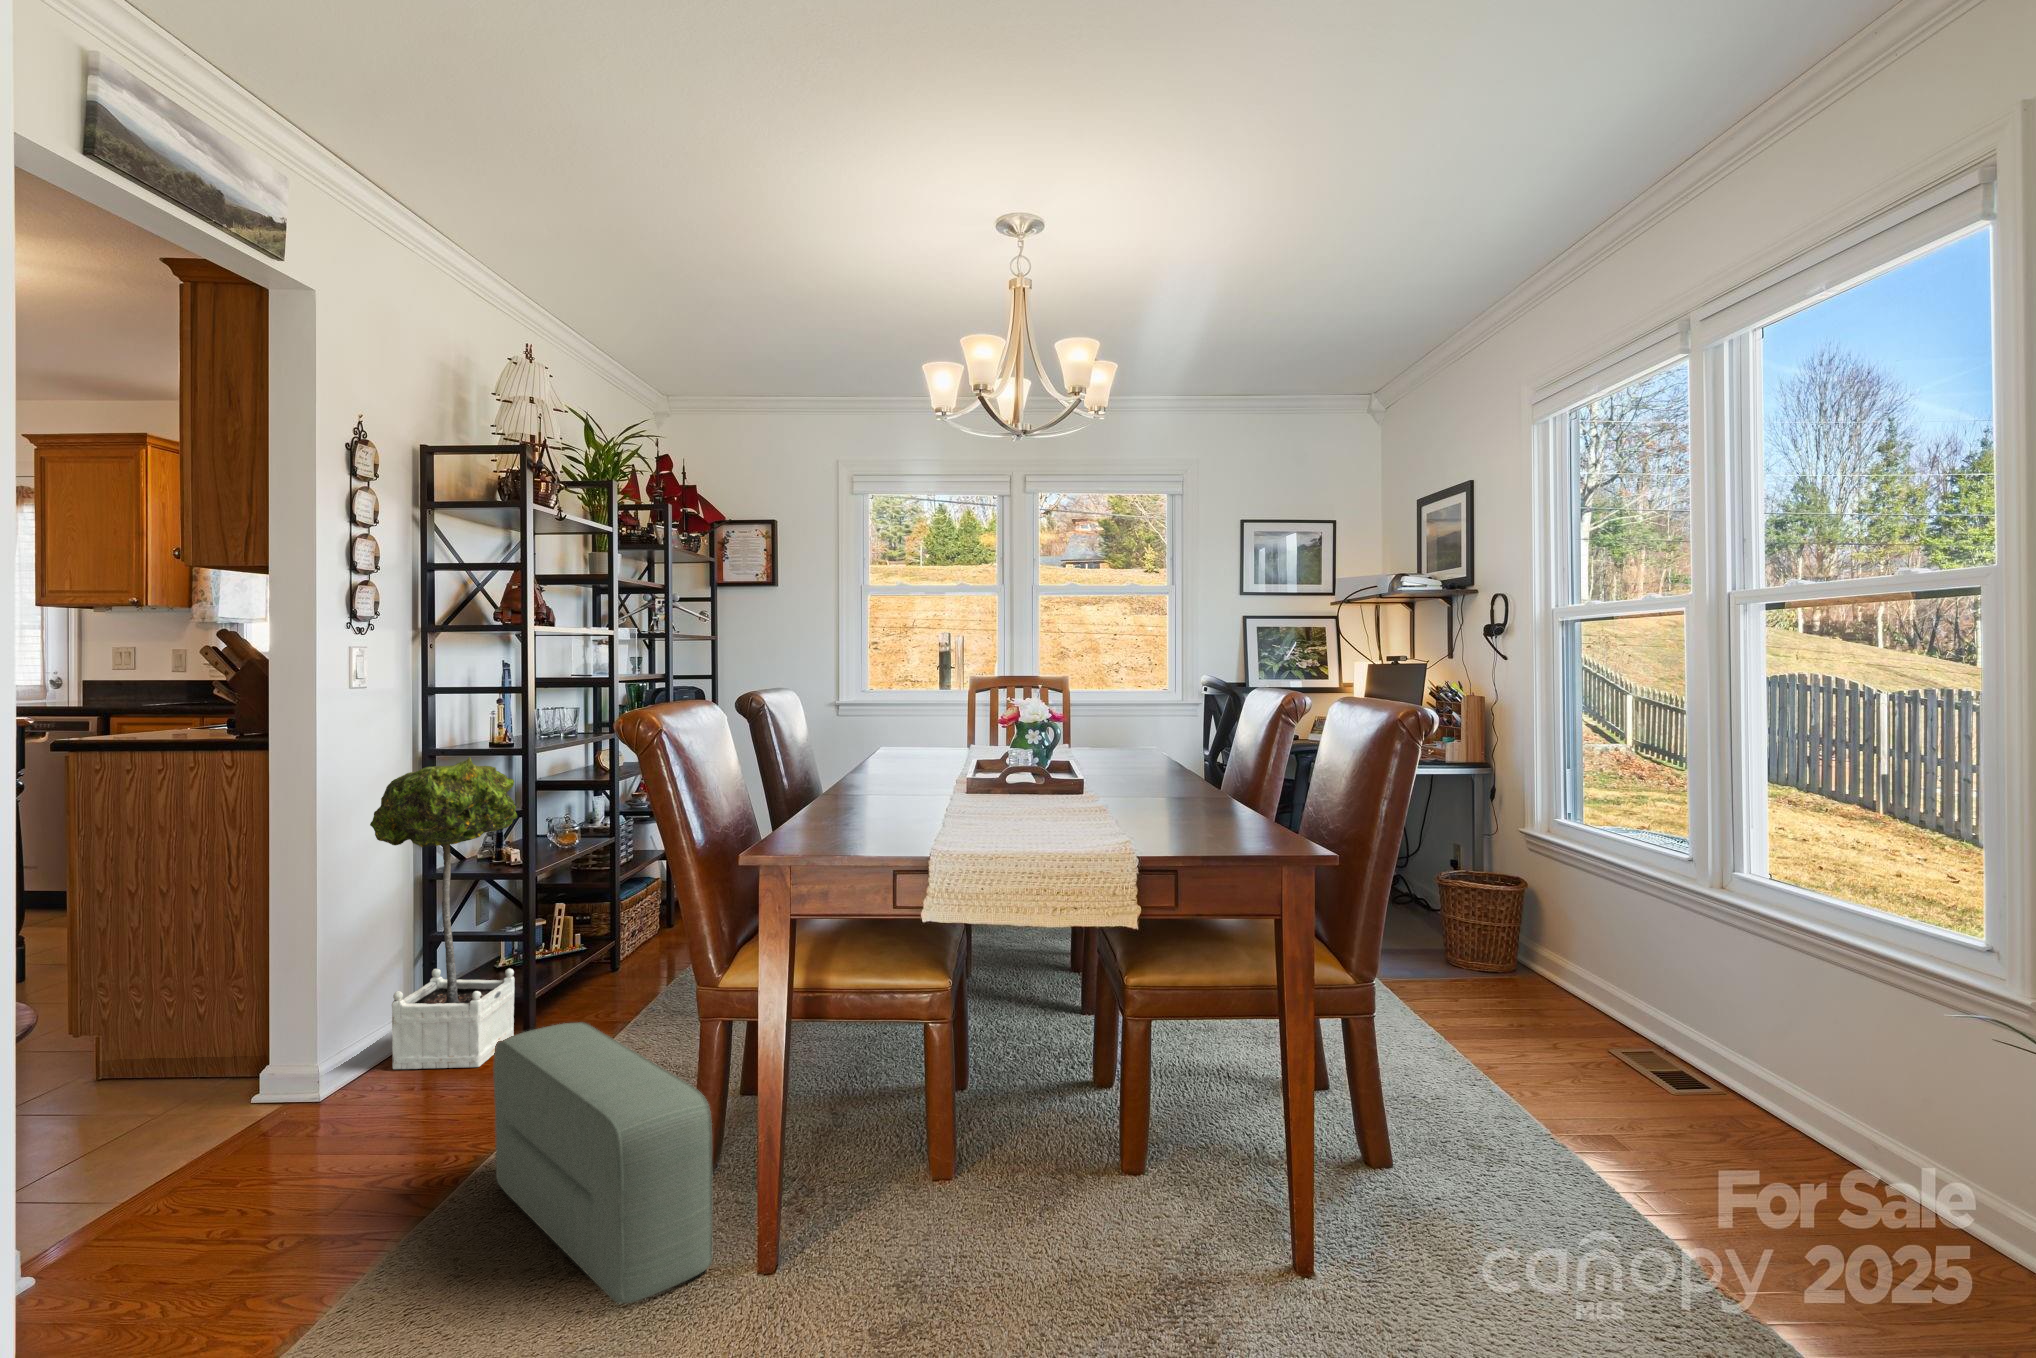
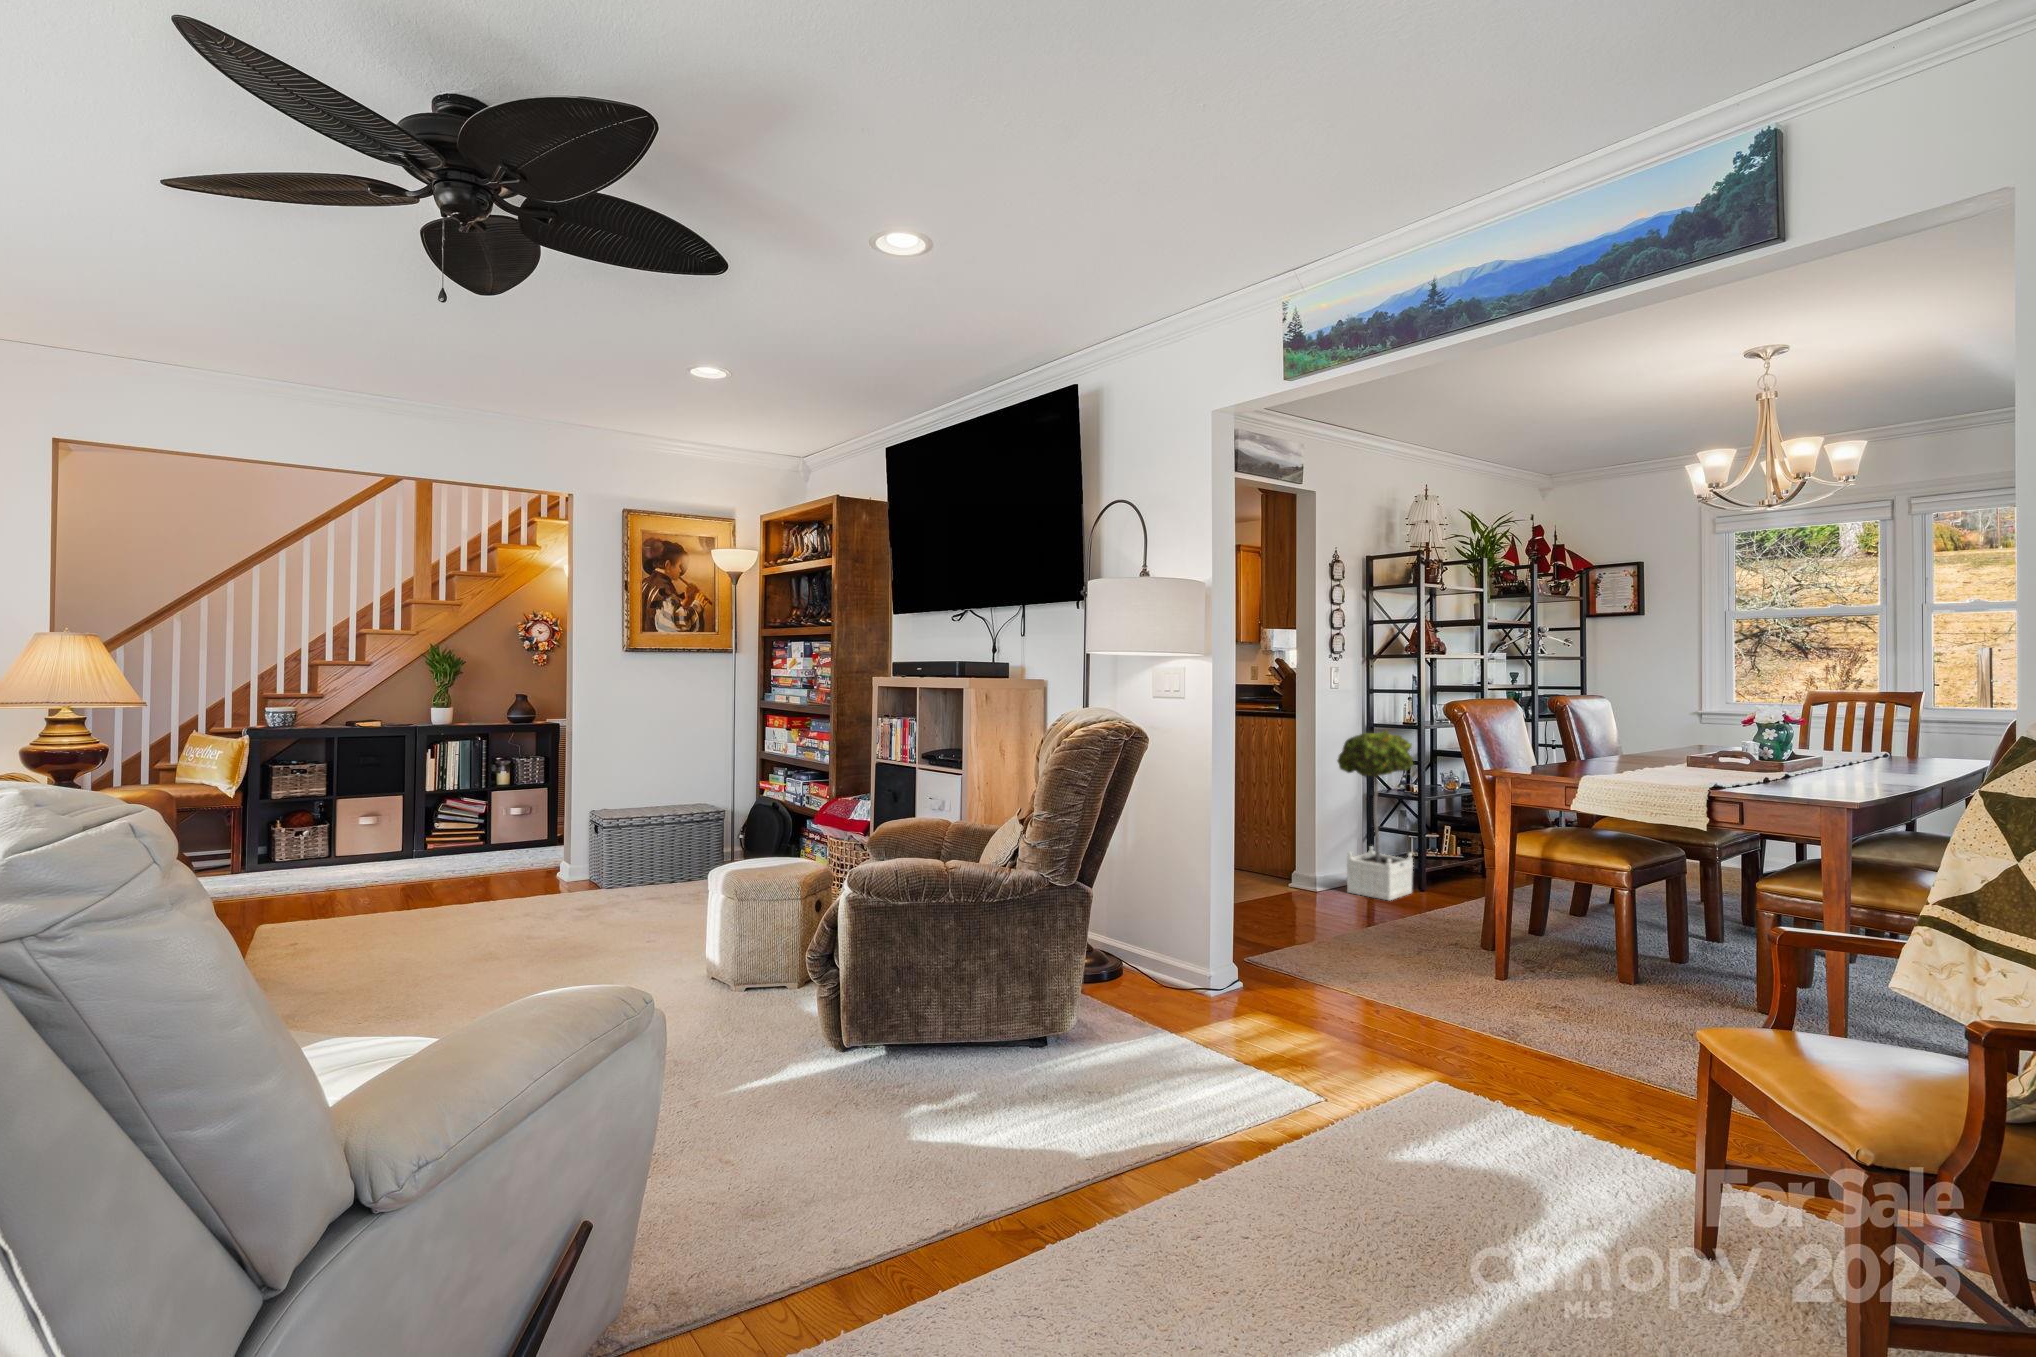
pouf: present [493,1022,712,1304] -> none [1384,869,1480,997]

